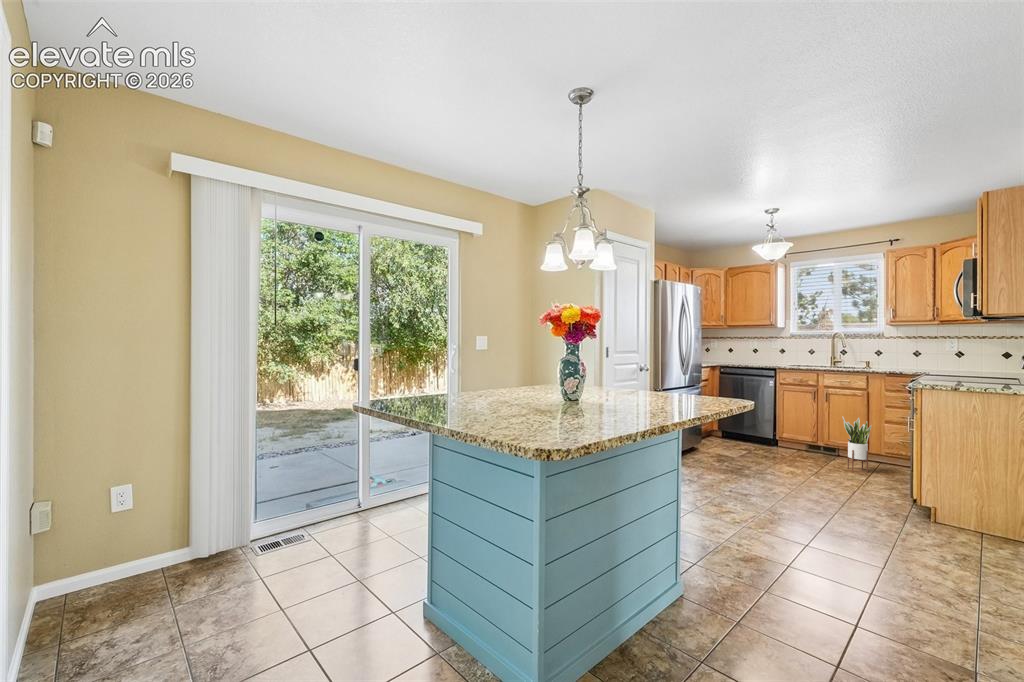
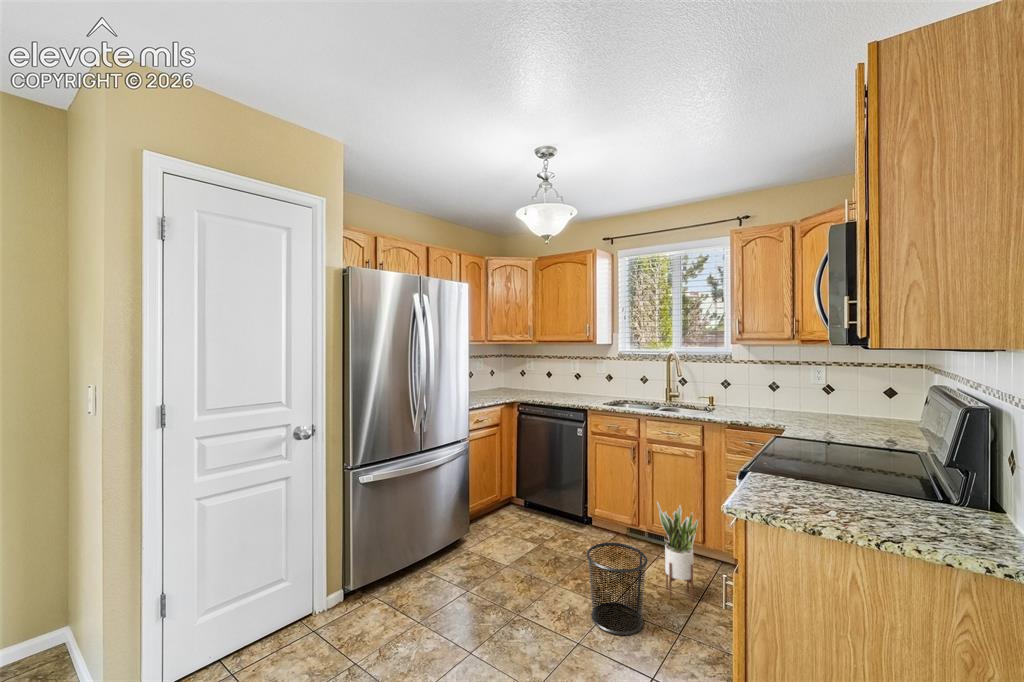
waste bin: none [804,436,844,479] -> present [586,543,648,635]

